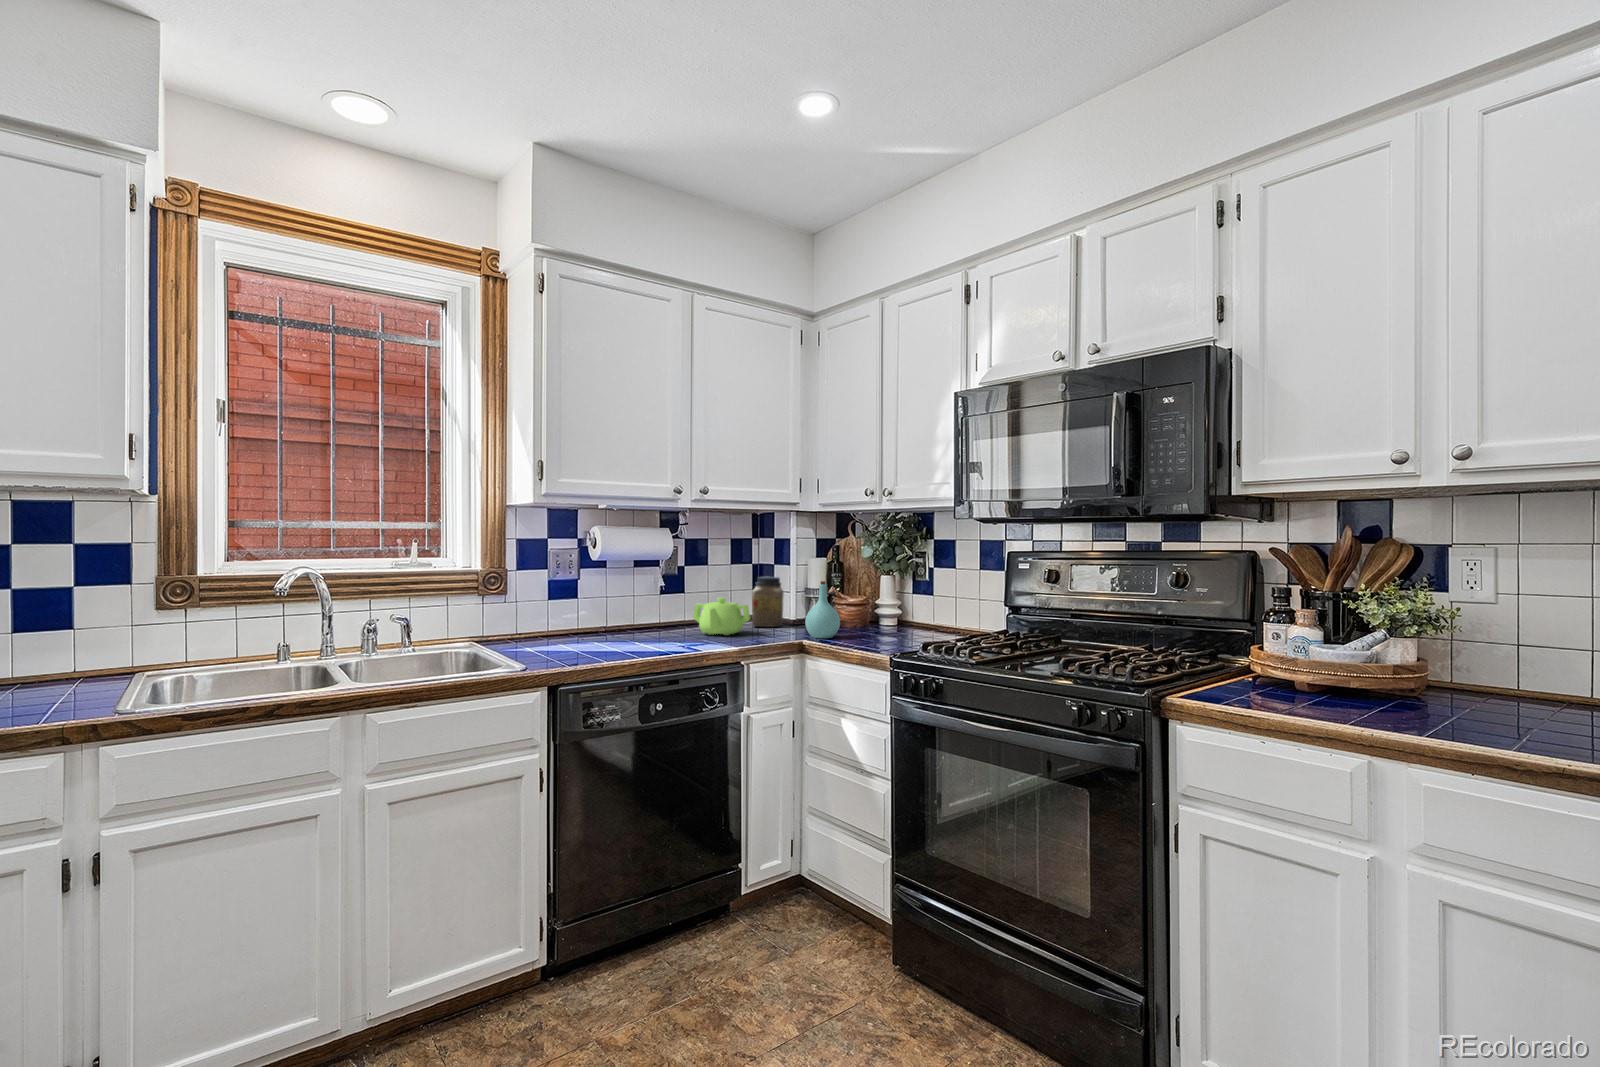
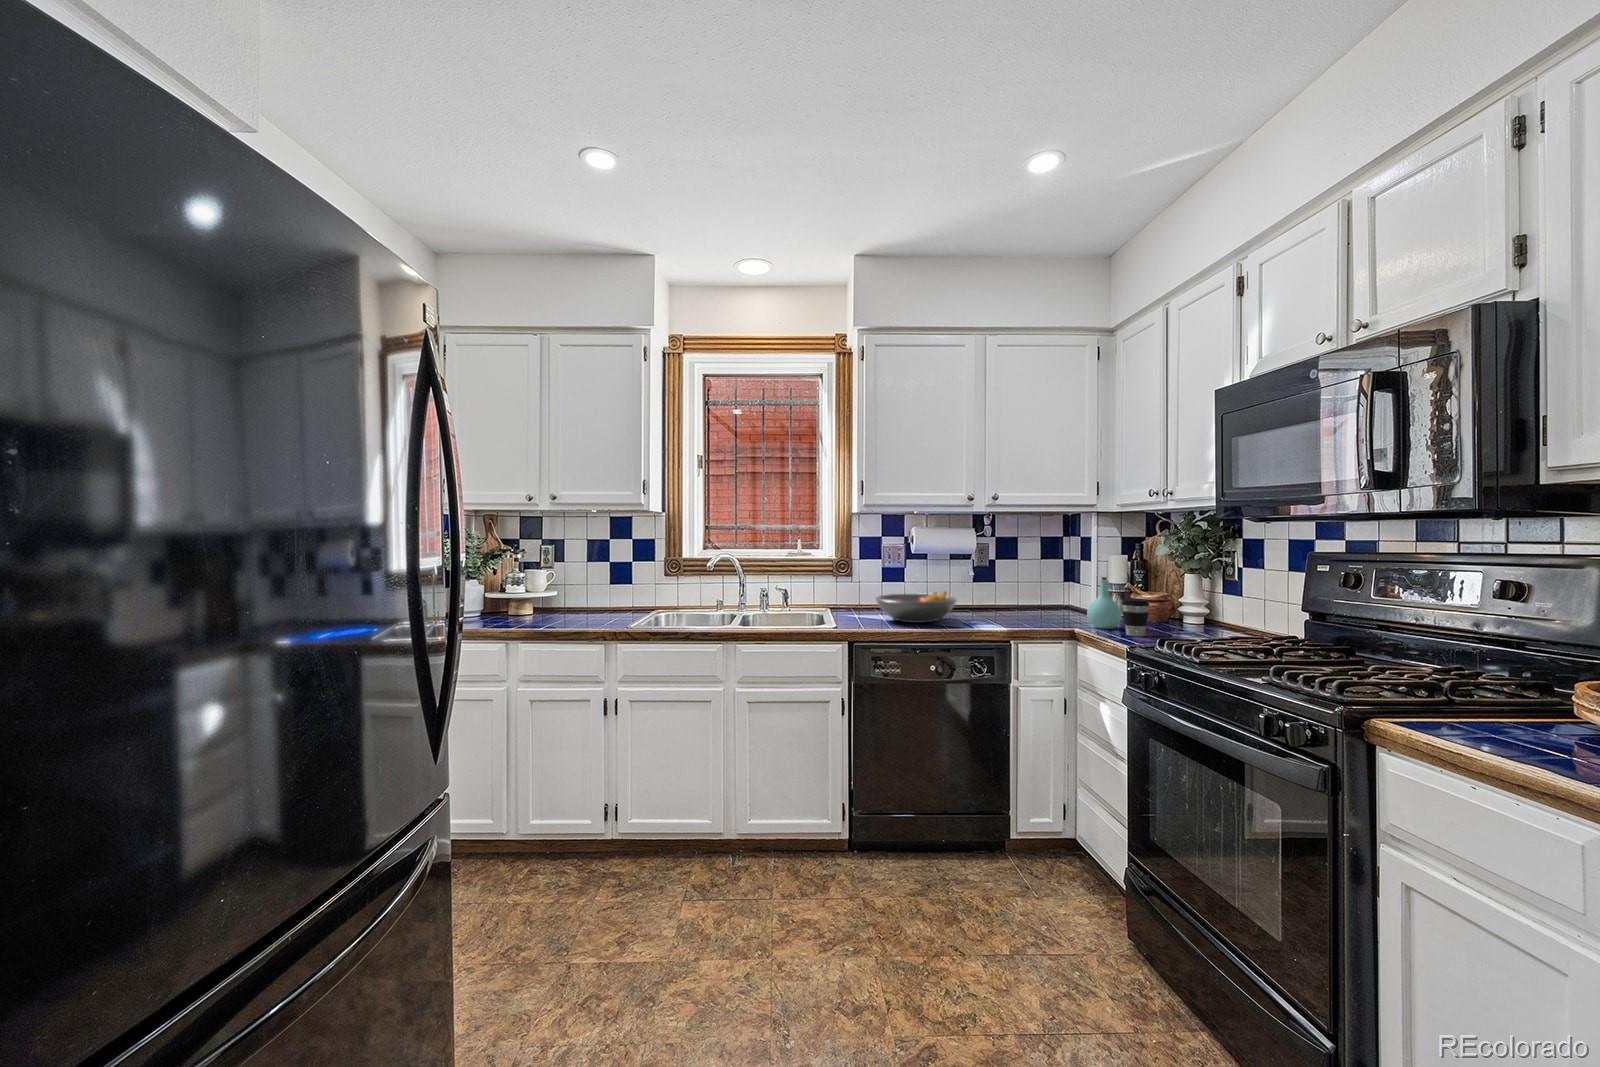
jar: present [752,577,783,627] -> none [1055,572,1087,616]
teapot: present [693,598,750,635] -> none [995,588,1042,619]
coffee cup: none [850,603,877,643] -> present [1122,599,1150,636]
fruit bowl: none [558,607,667,651] -> present [876,592,957,623]

